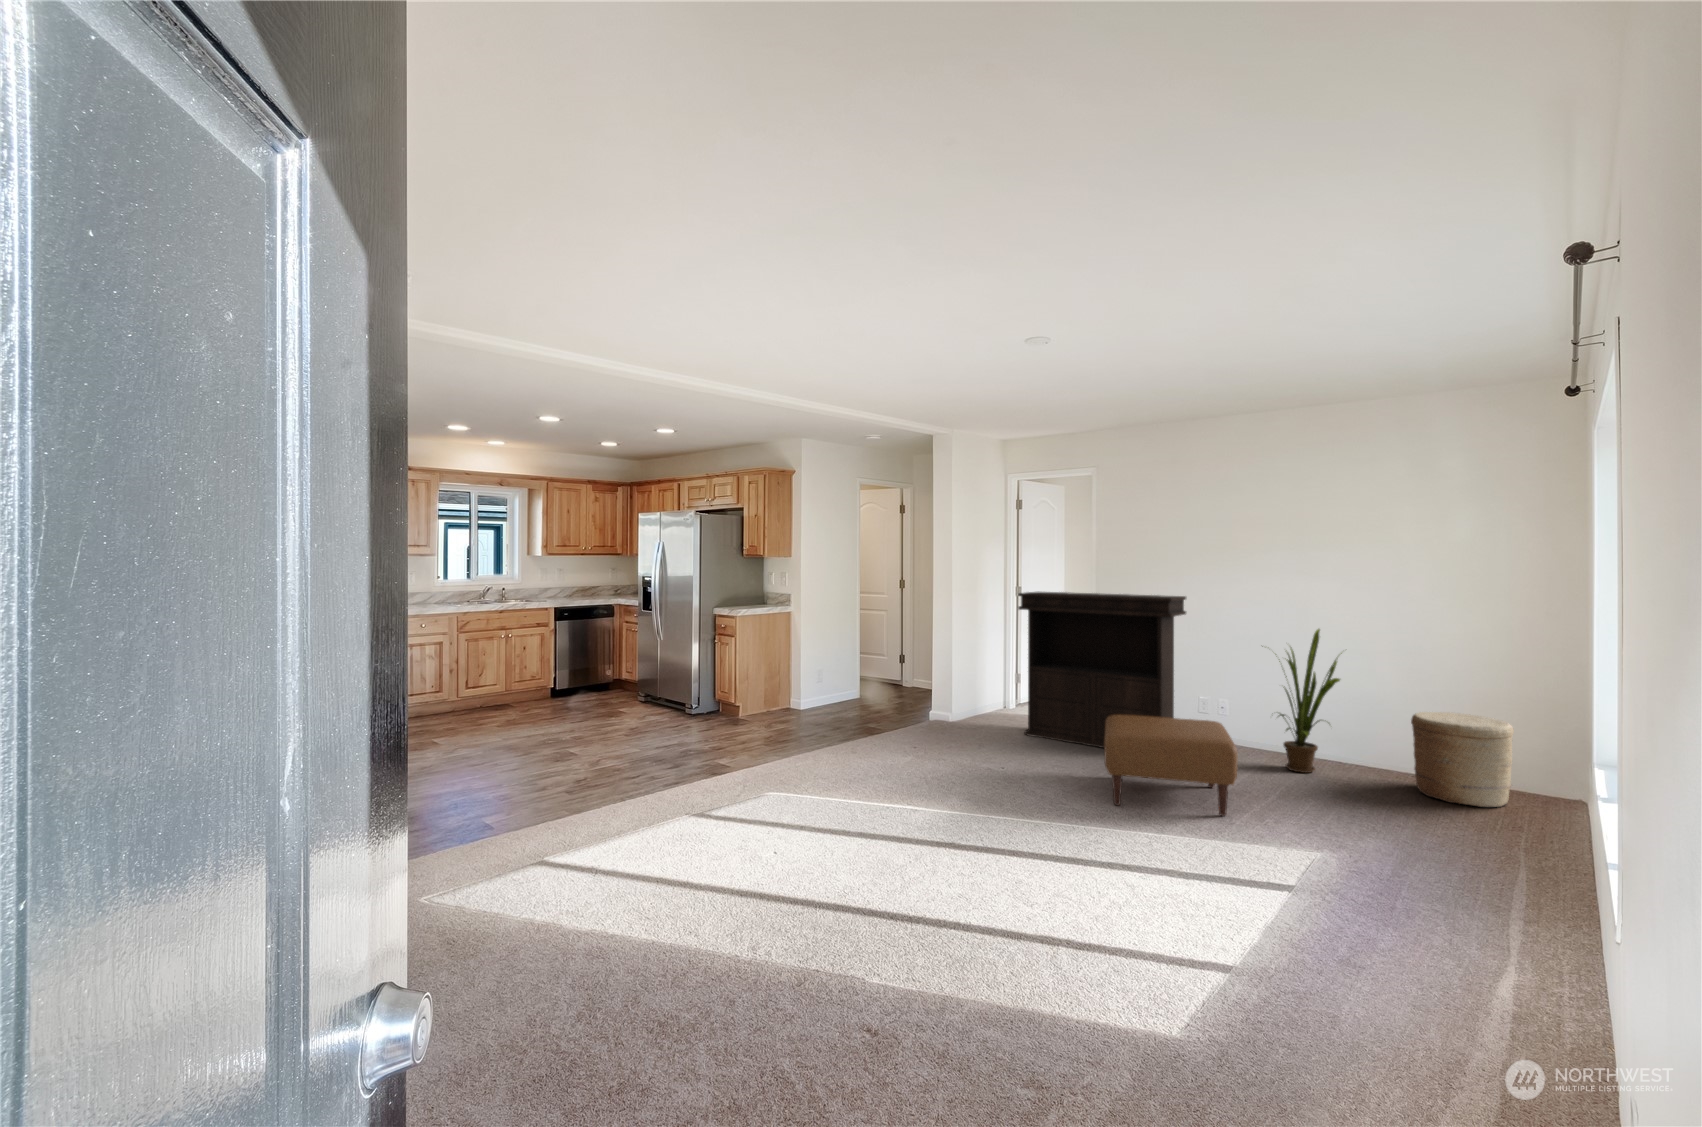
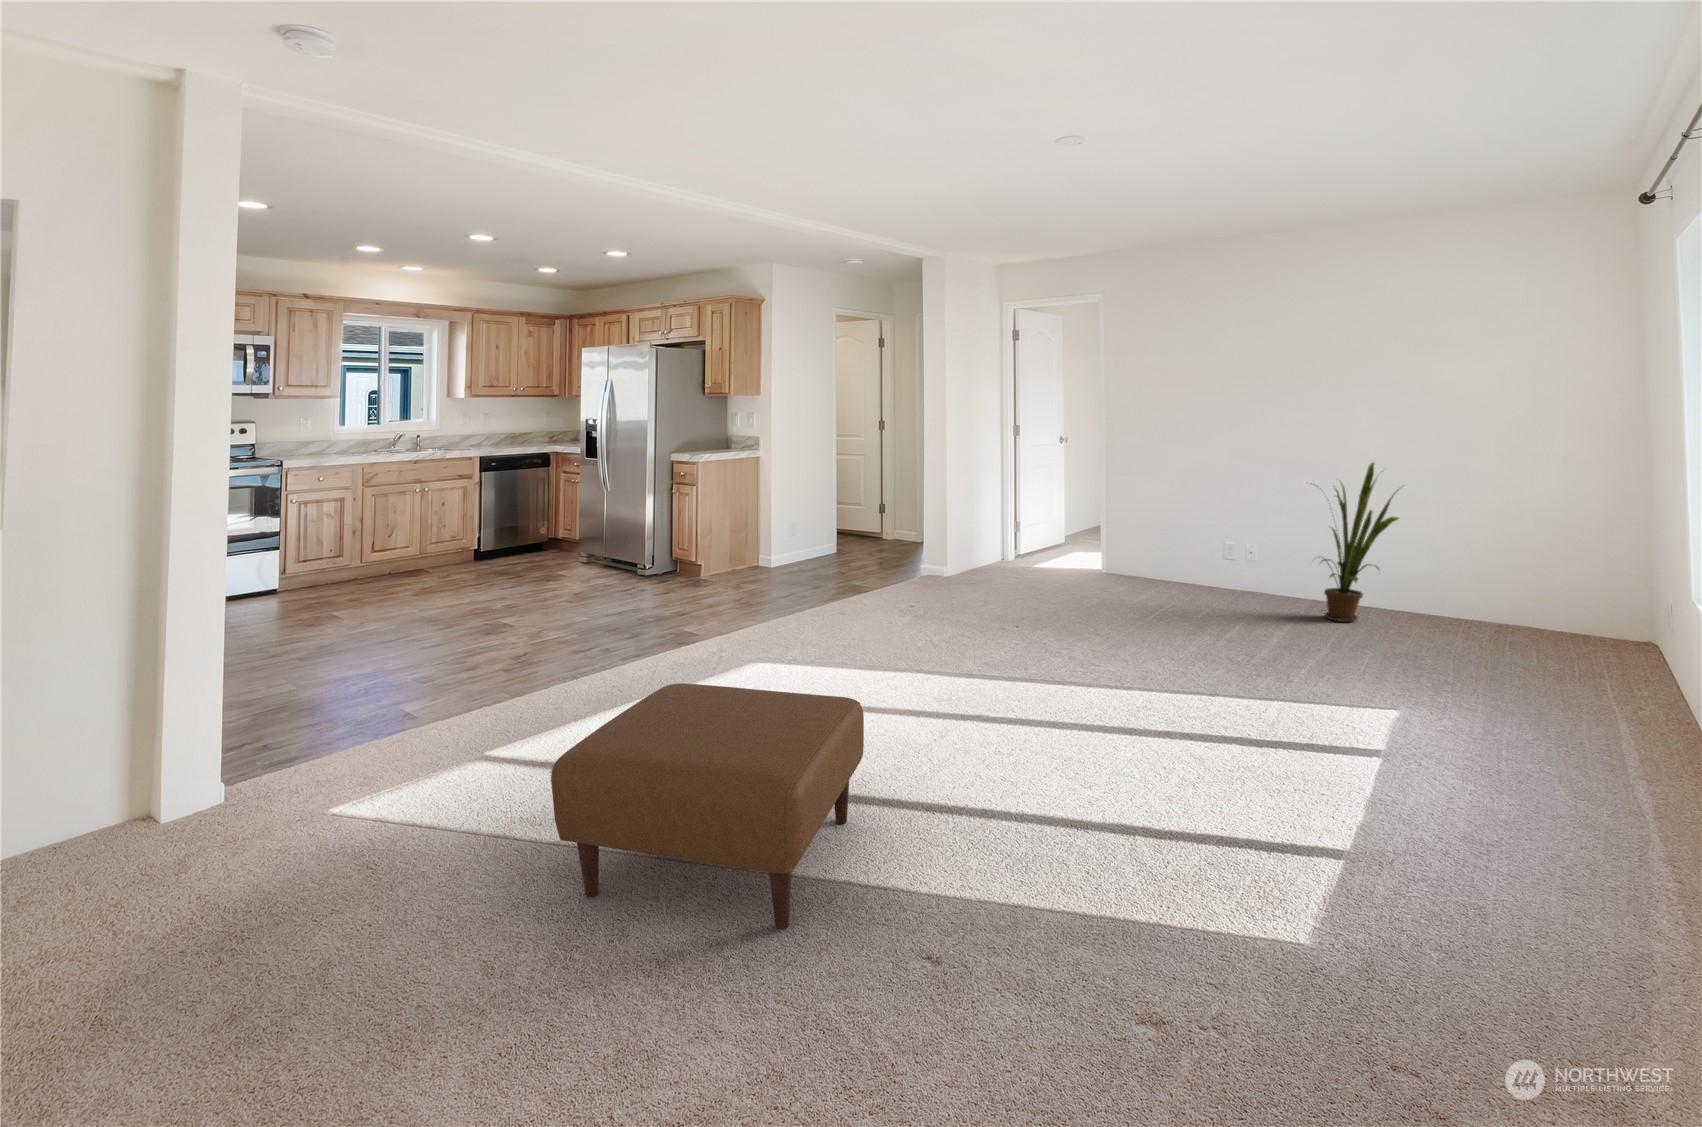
console table: present [1018,592,1186,748] -> none [1027,428,1224,611]
woven basket: present [1411,712,1513,807] -> none [1473,552,1594,654]
ottoman: present [1105,715,1237,816] -> present [551,683,864,929]

